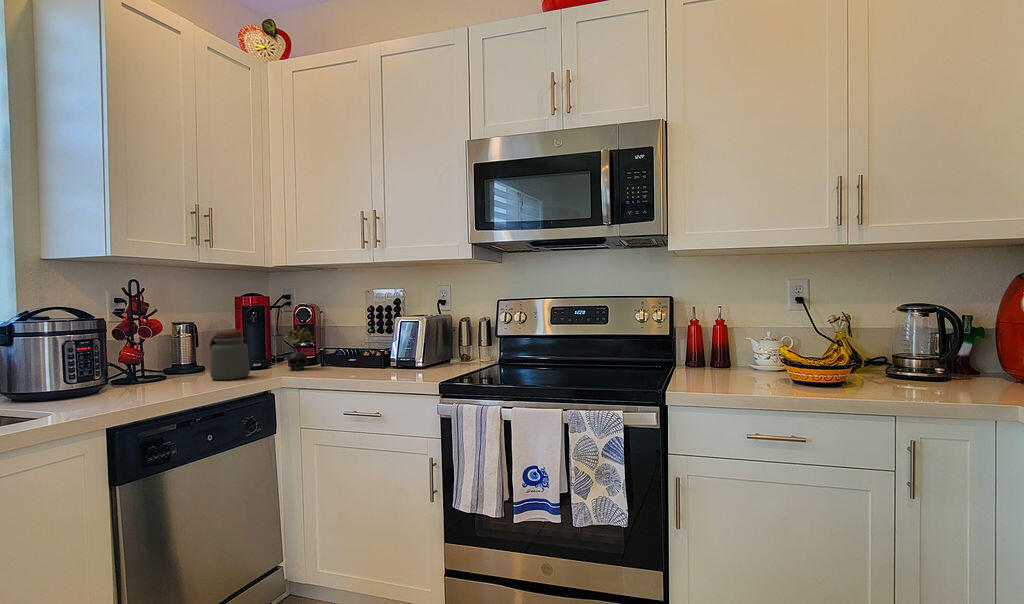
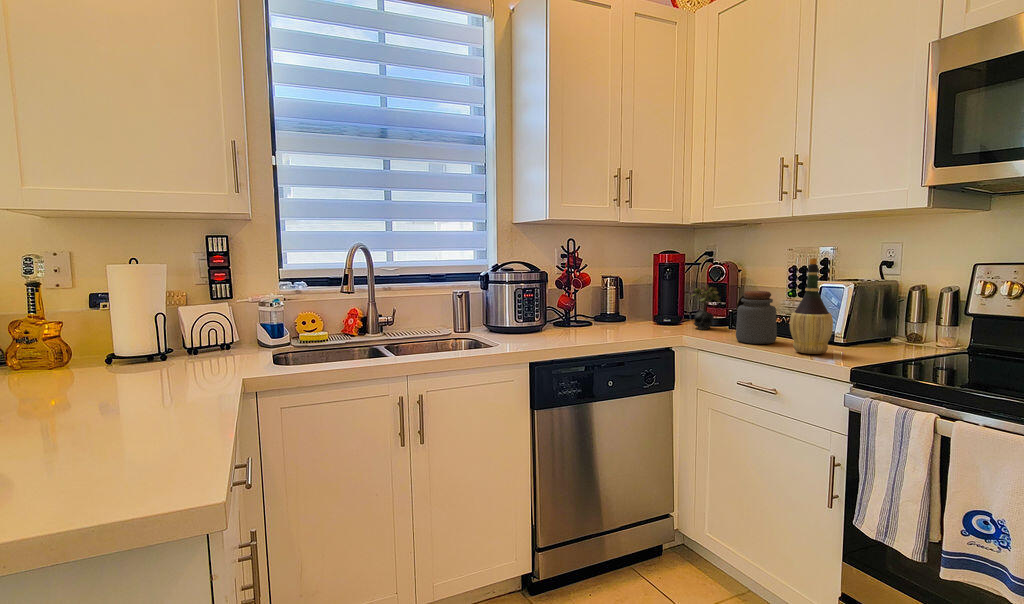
wine bottle: none [386,296,419,377] -> present [790,258,833,354]
jar: present [210,330,250,380] -> present [736,291,777,344]

